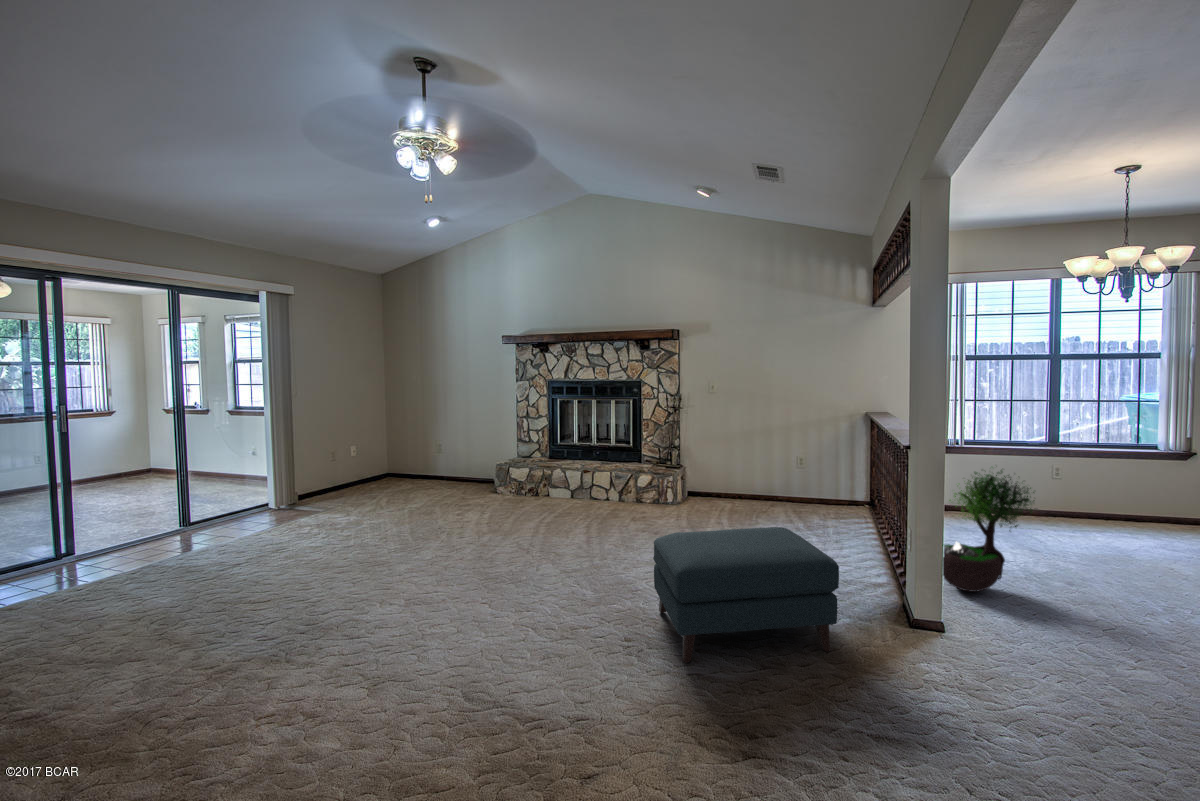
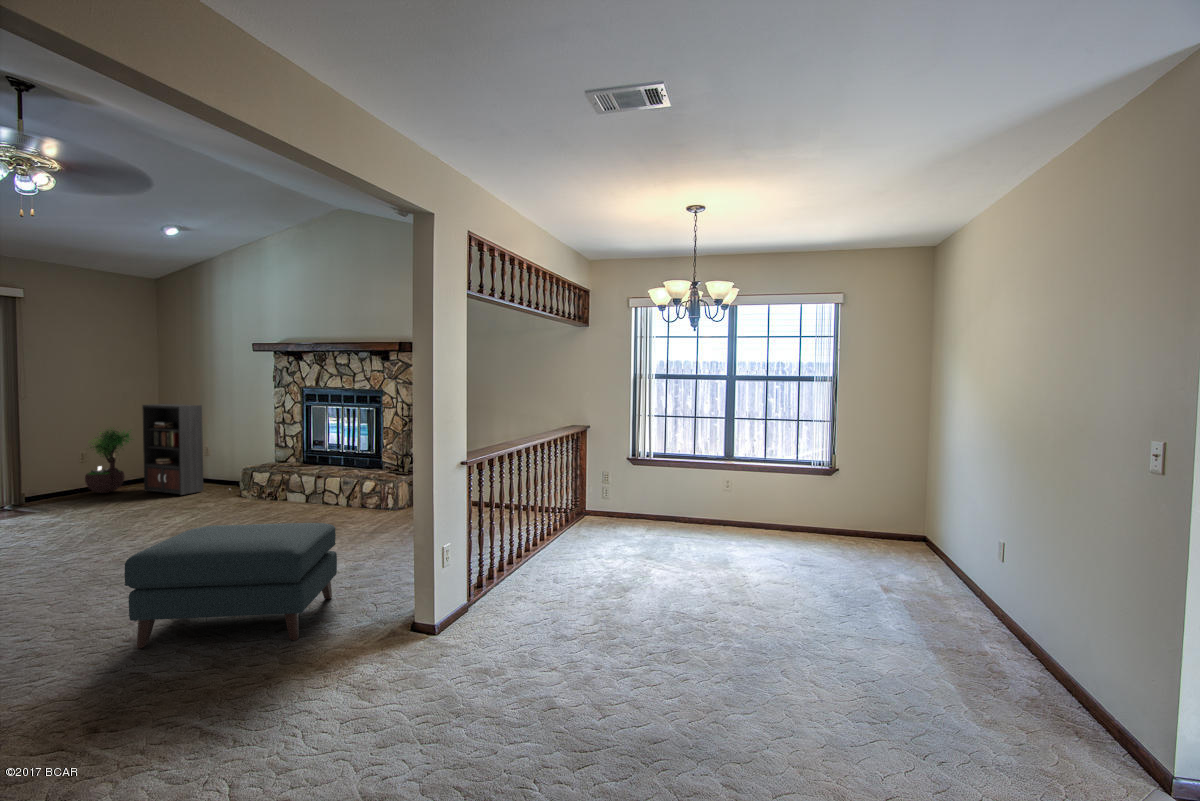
bookcase: none [390,401,474,493] -> present [142,404,203,495]
potted tree: present [942,470,1035,592] -> present [85,430,132,493]

